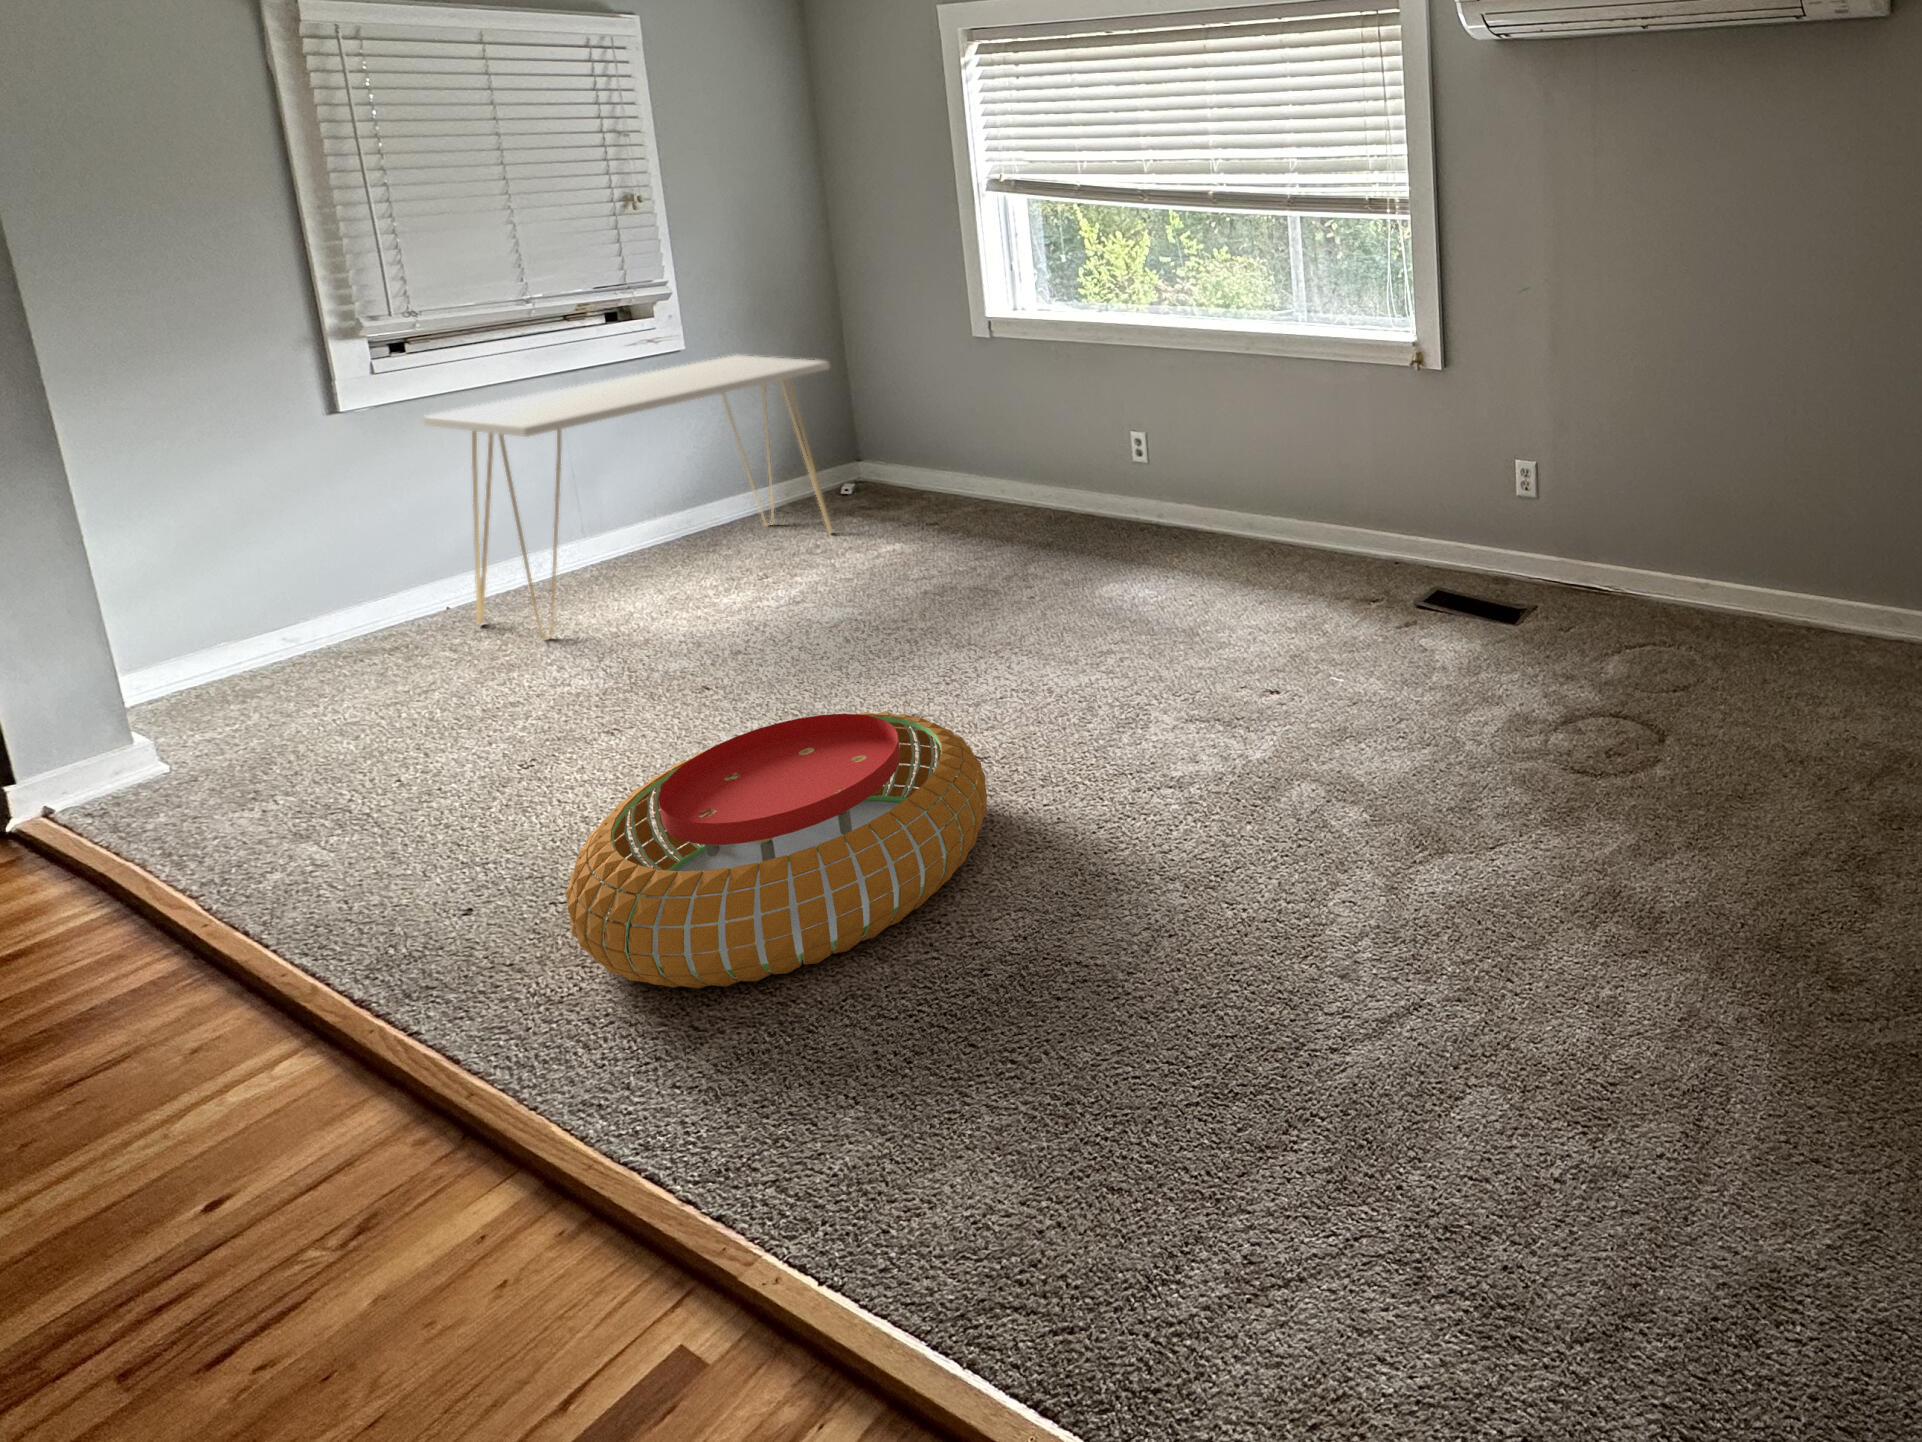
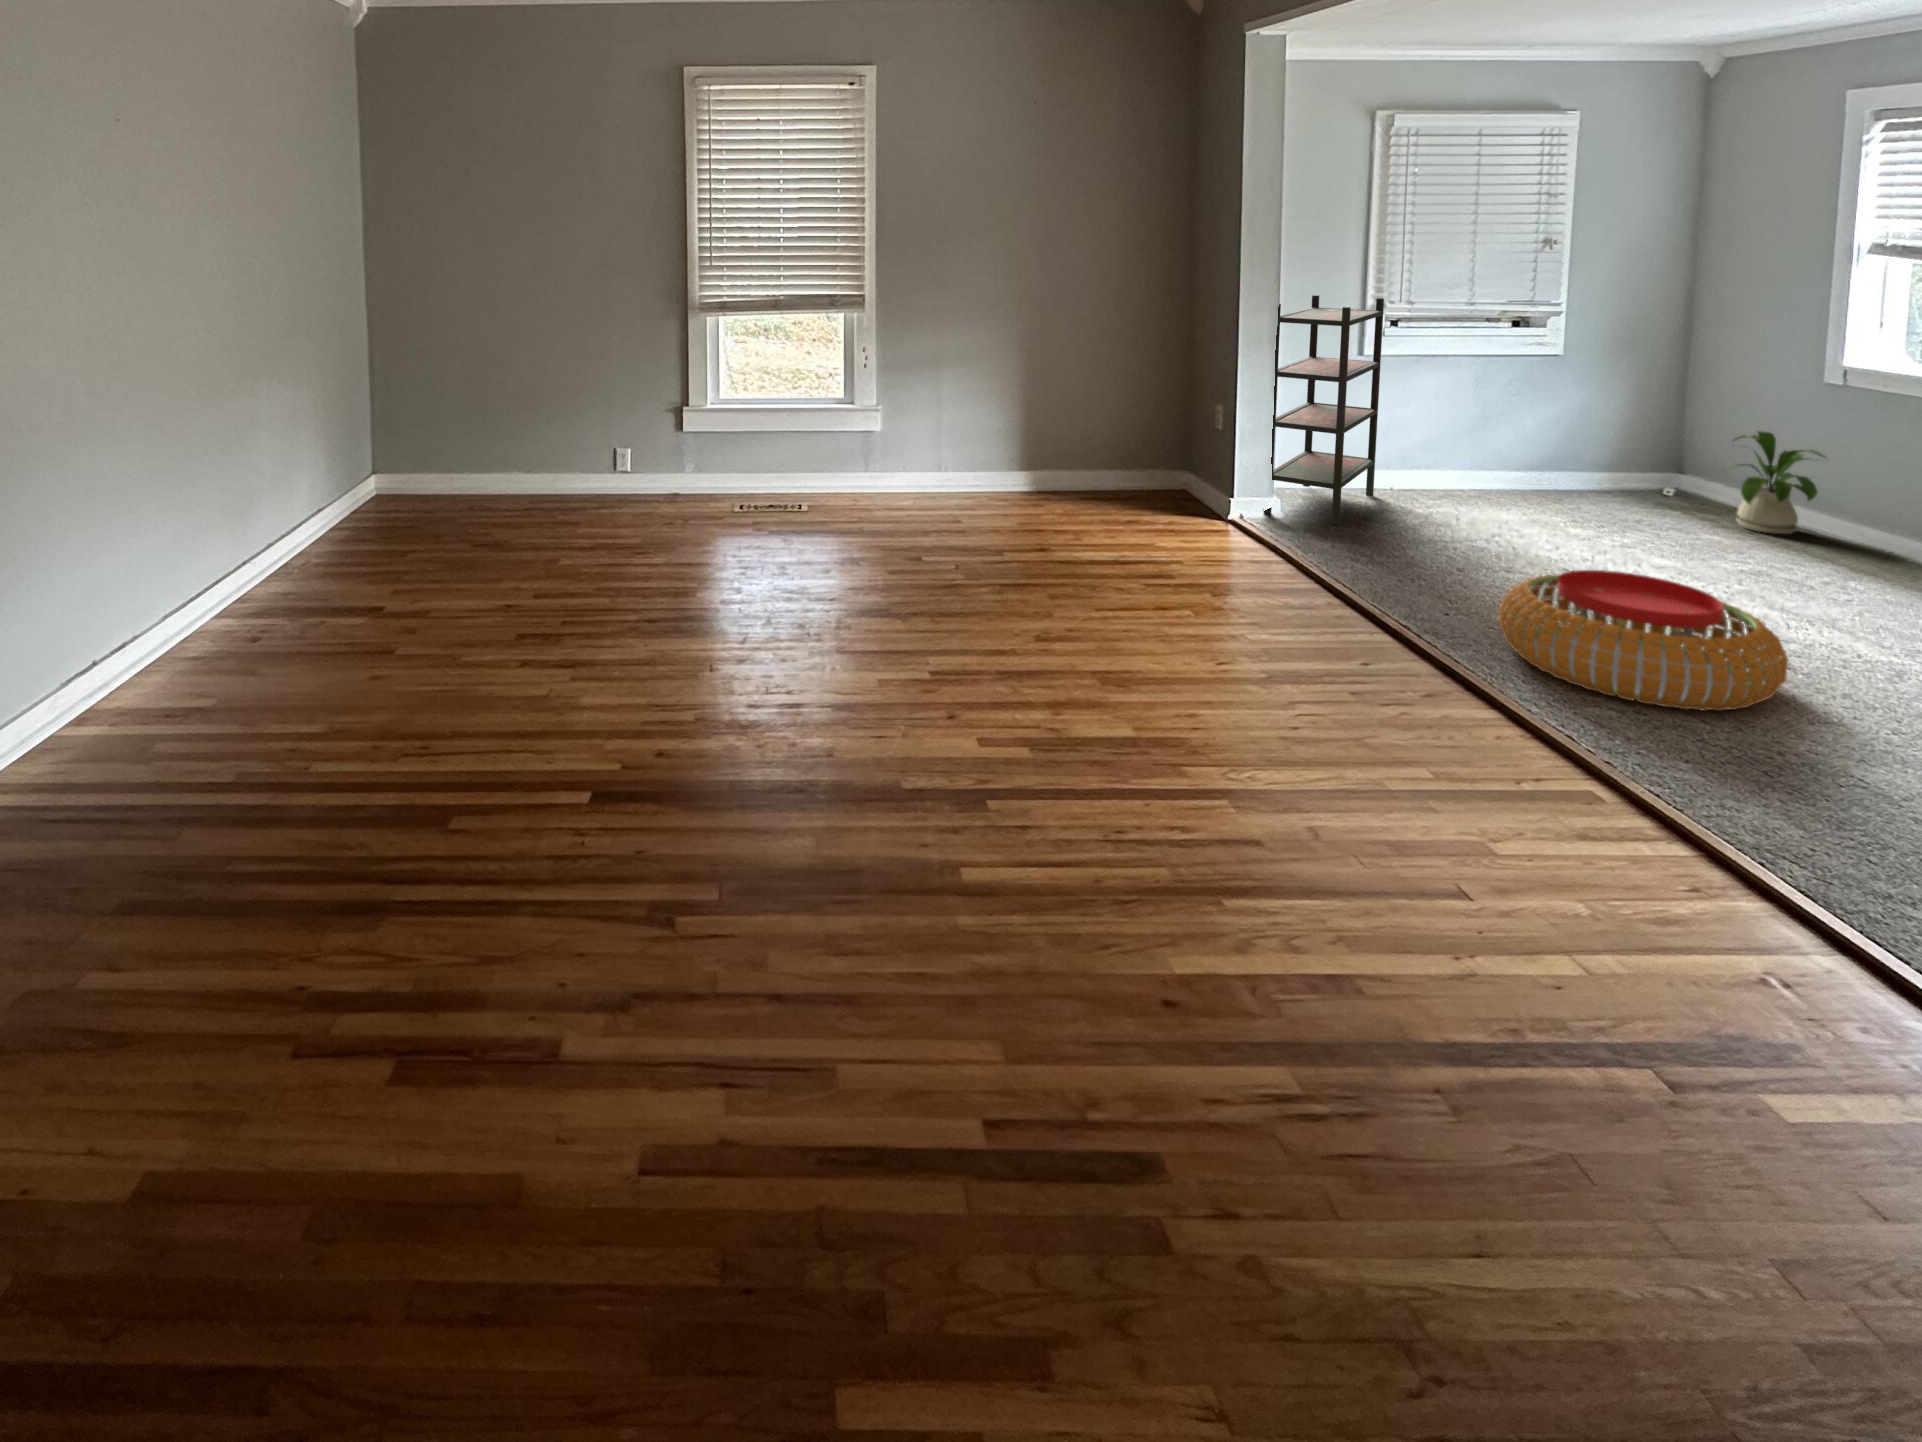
bookshelf: none [23,318,409,799] -> present [1264,295,1384,525]
console table: present [424,355,832,638] -> none [1404,362,1679,510]
house plant: none [896,411,991,527] -> present [1735,431,1825,534]

